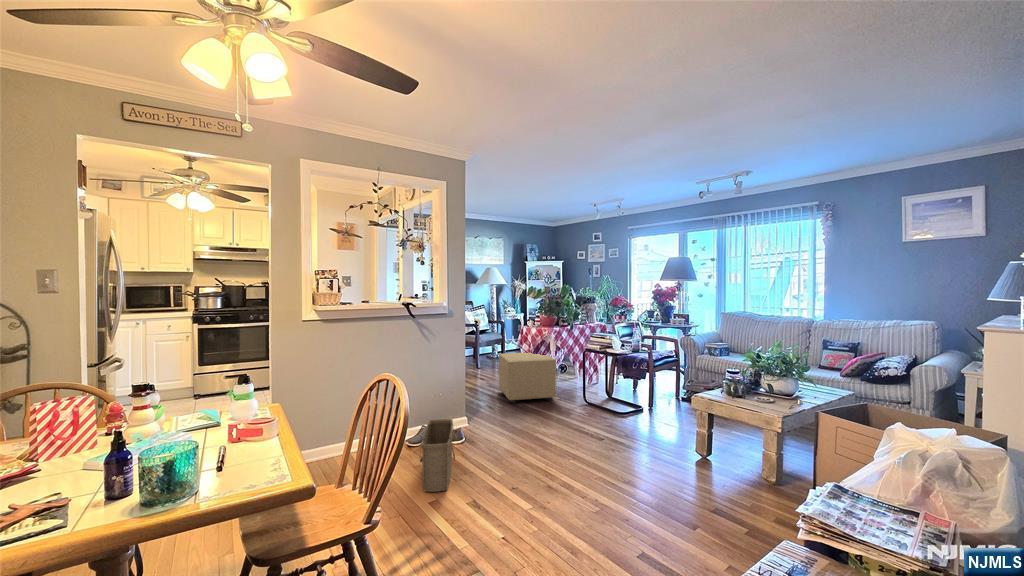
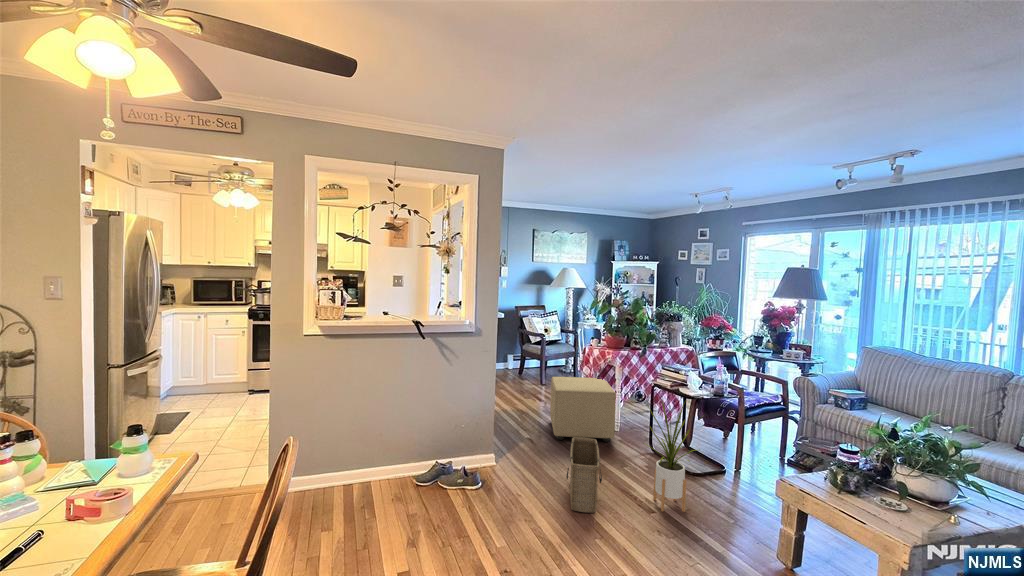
house plant: none [590,352,634,439] -> present [647,402,700,512]
basket: present [420,419,455,492] -> present [566,437,602,513]

